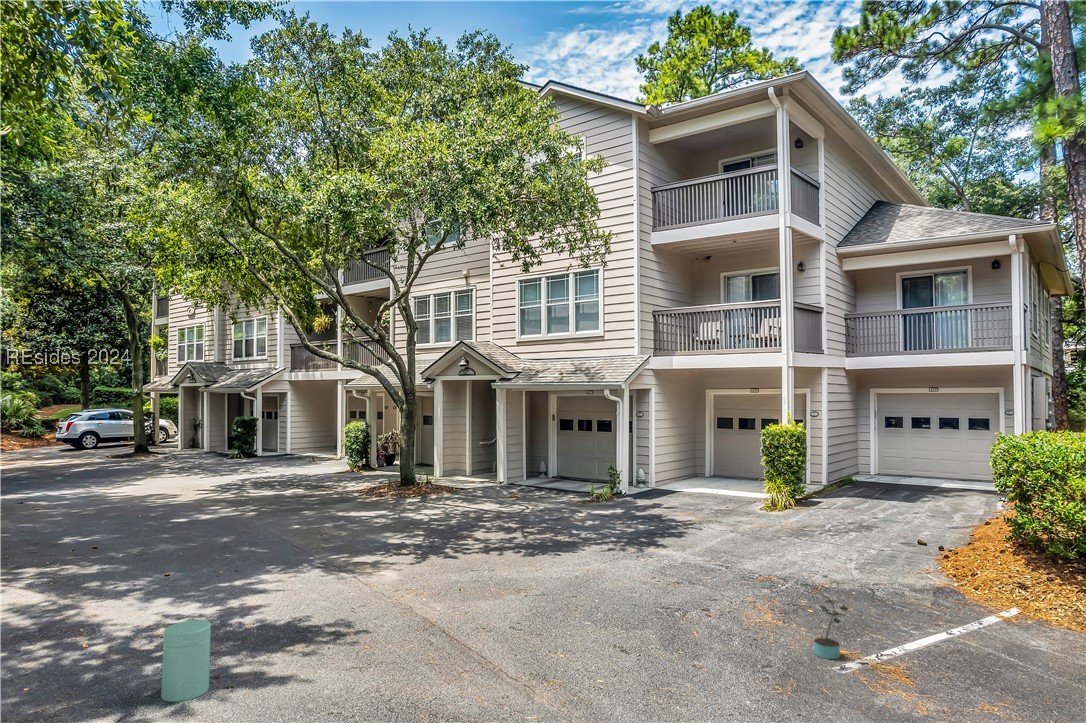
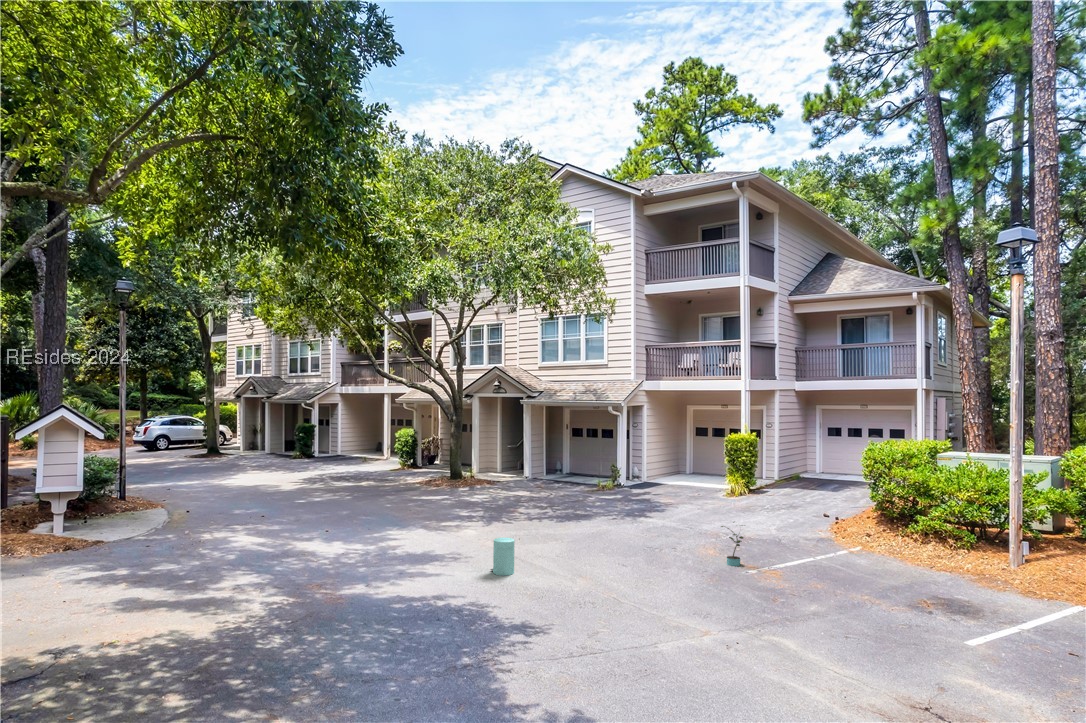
trash can: present [161,620,211,702] -> present [491,538,515,576]

